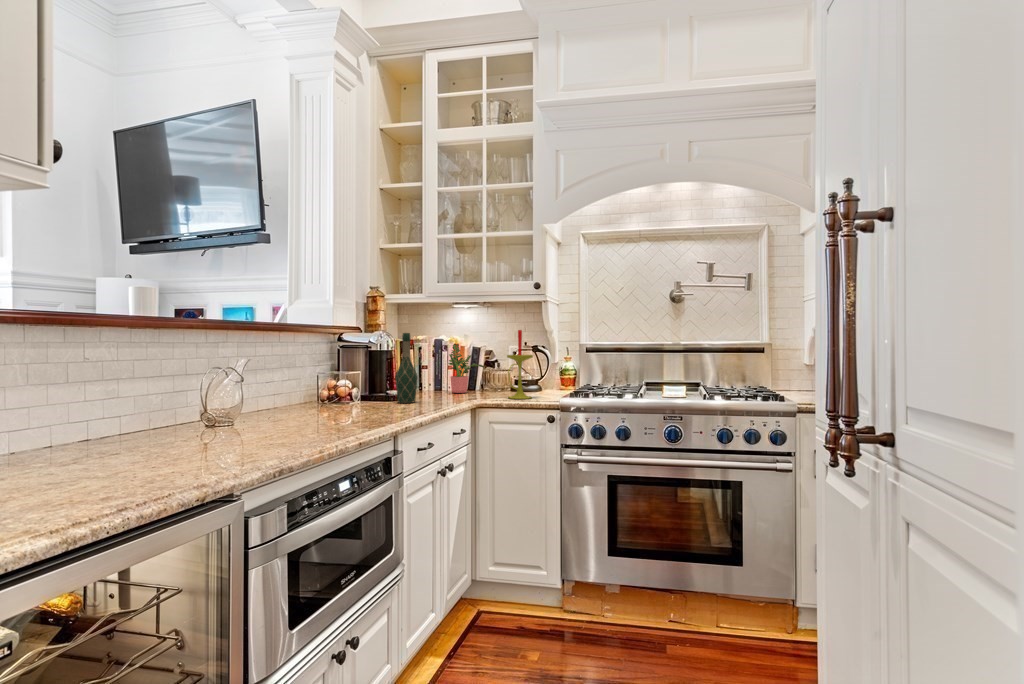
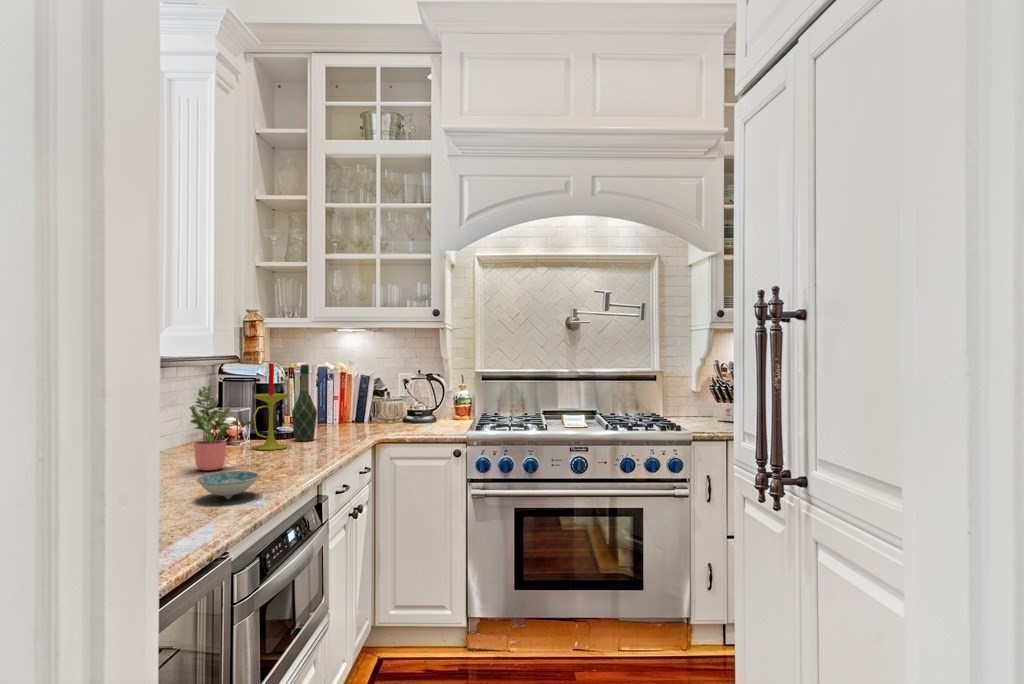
candle: present [507,330,533,399] -> present [253,363,288,450]
potted plant: present [449,344,484,393] -> present [189,386,255,471]
ceramic bowl: none [257,420,317,444] -> present [196,471,260,498]

